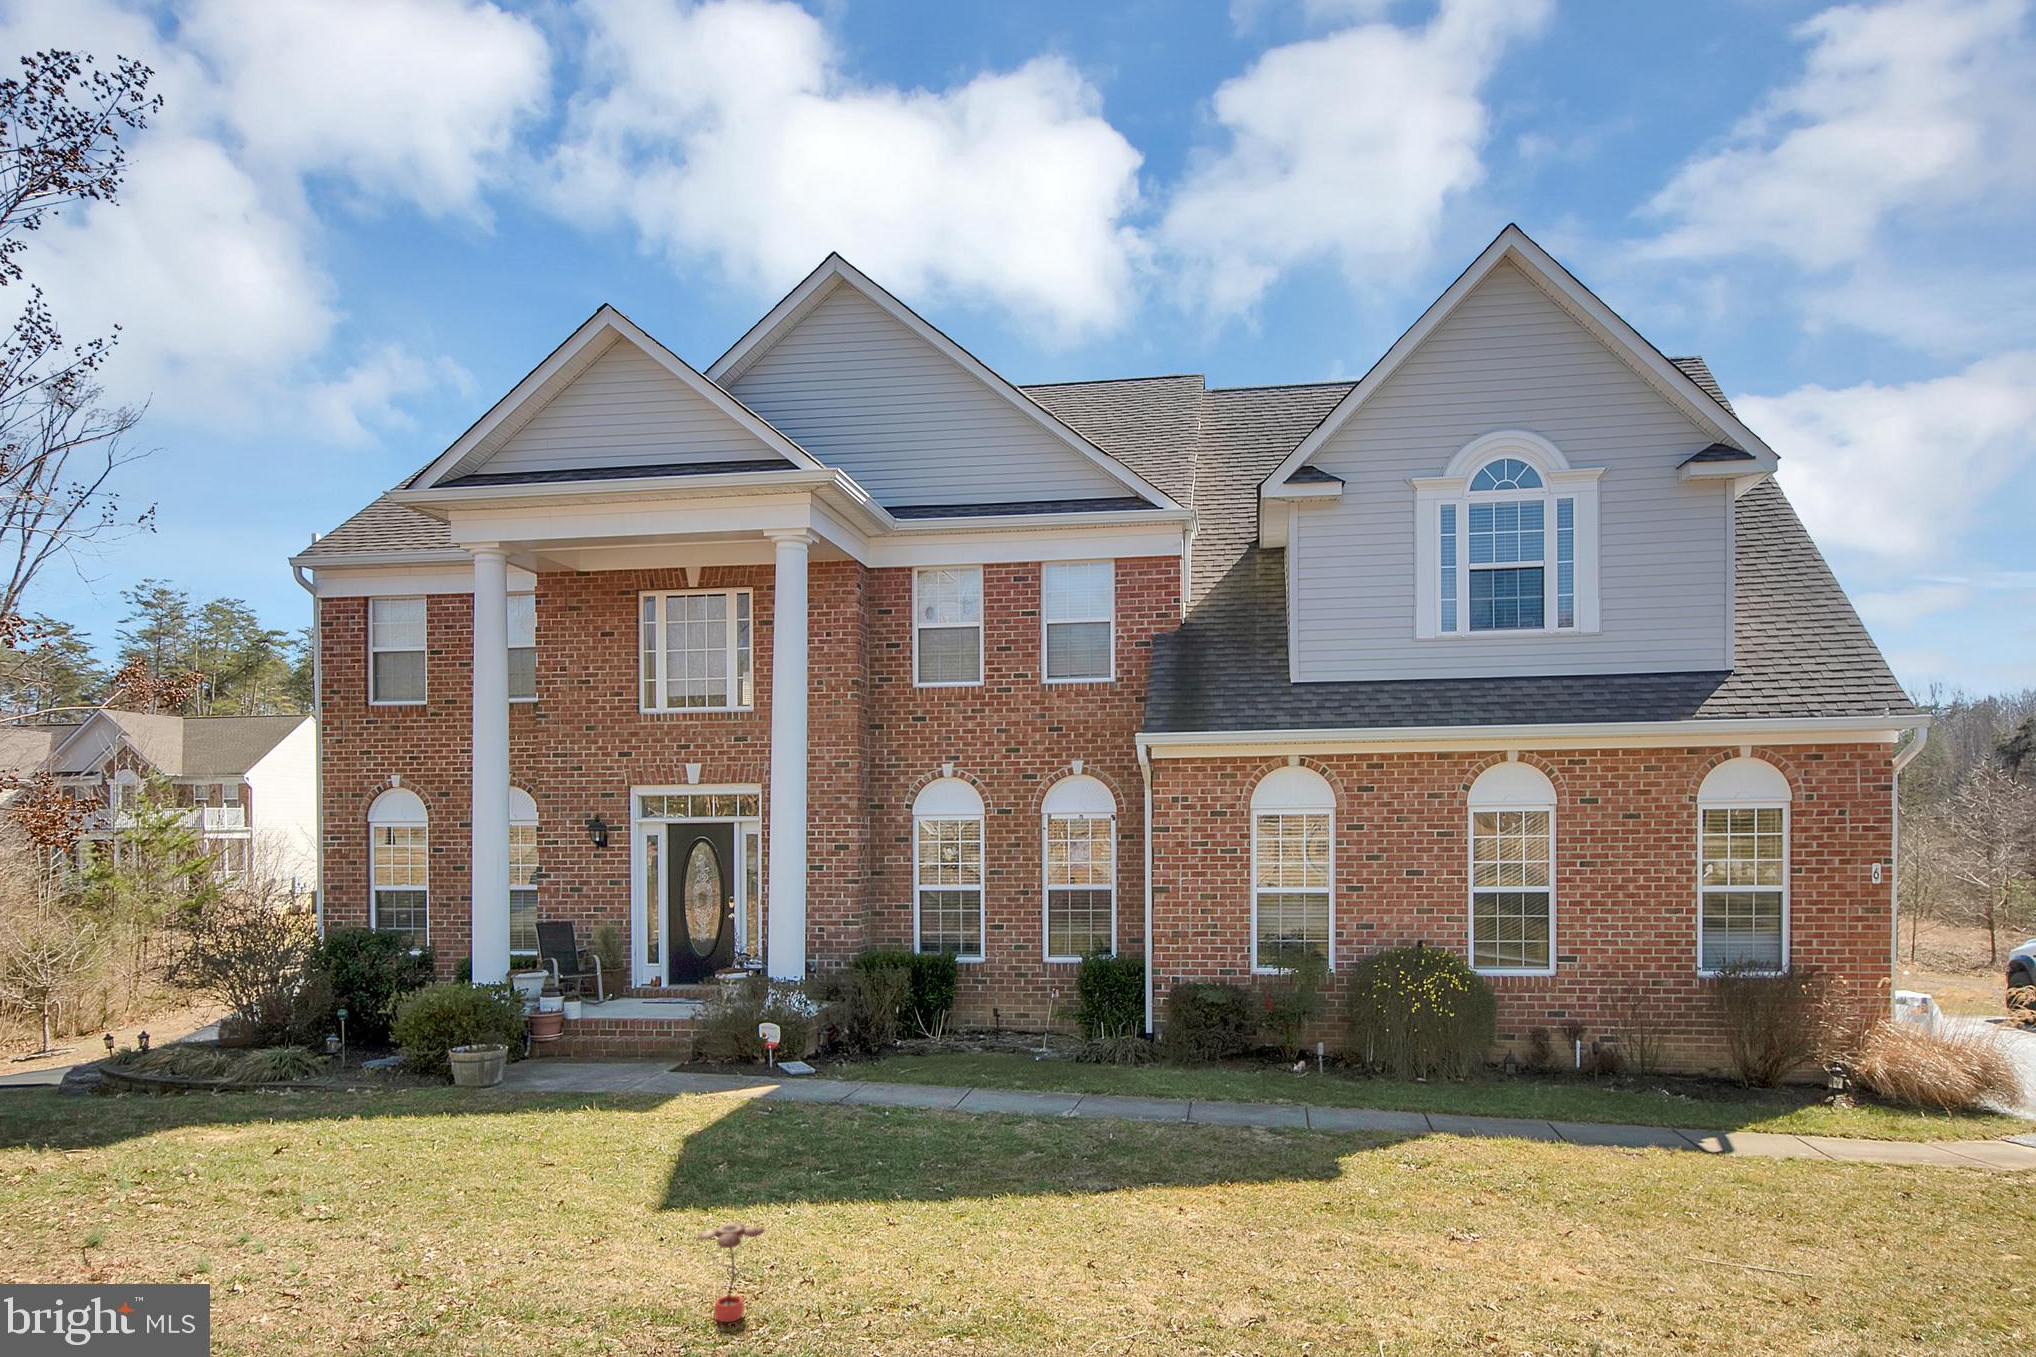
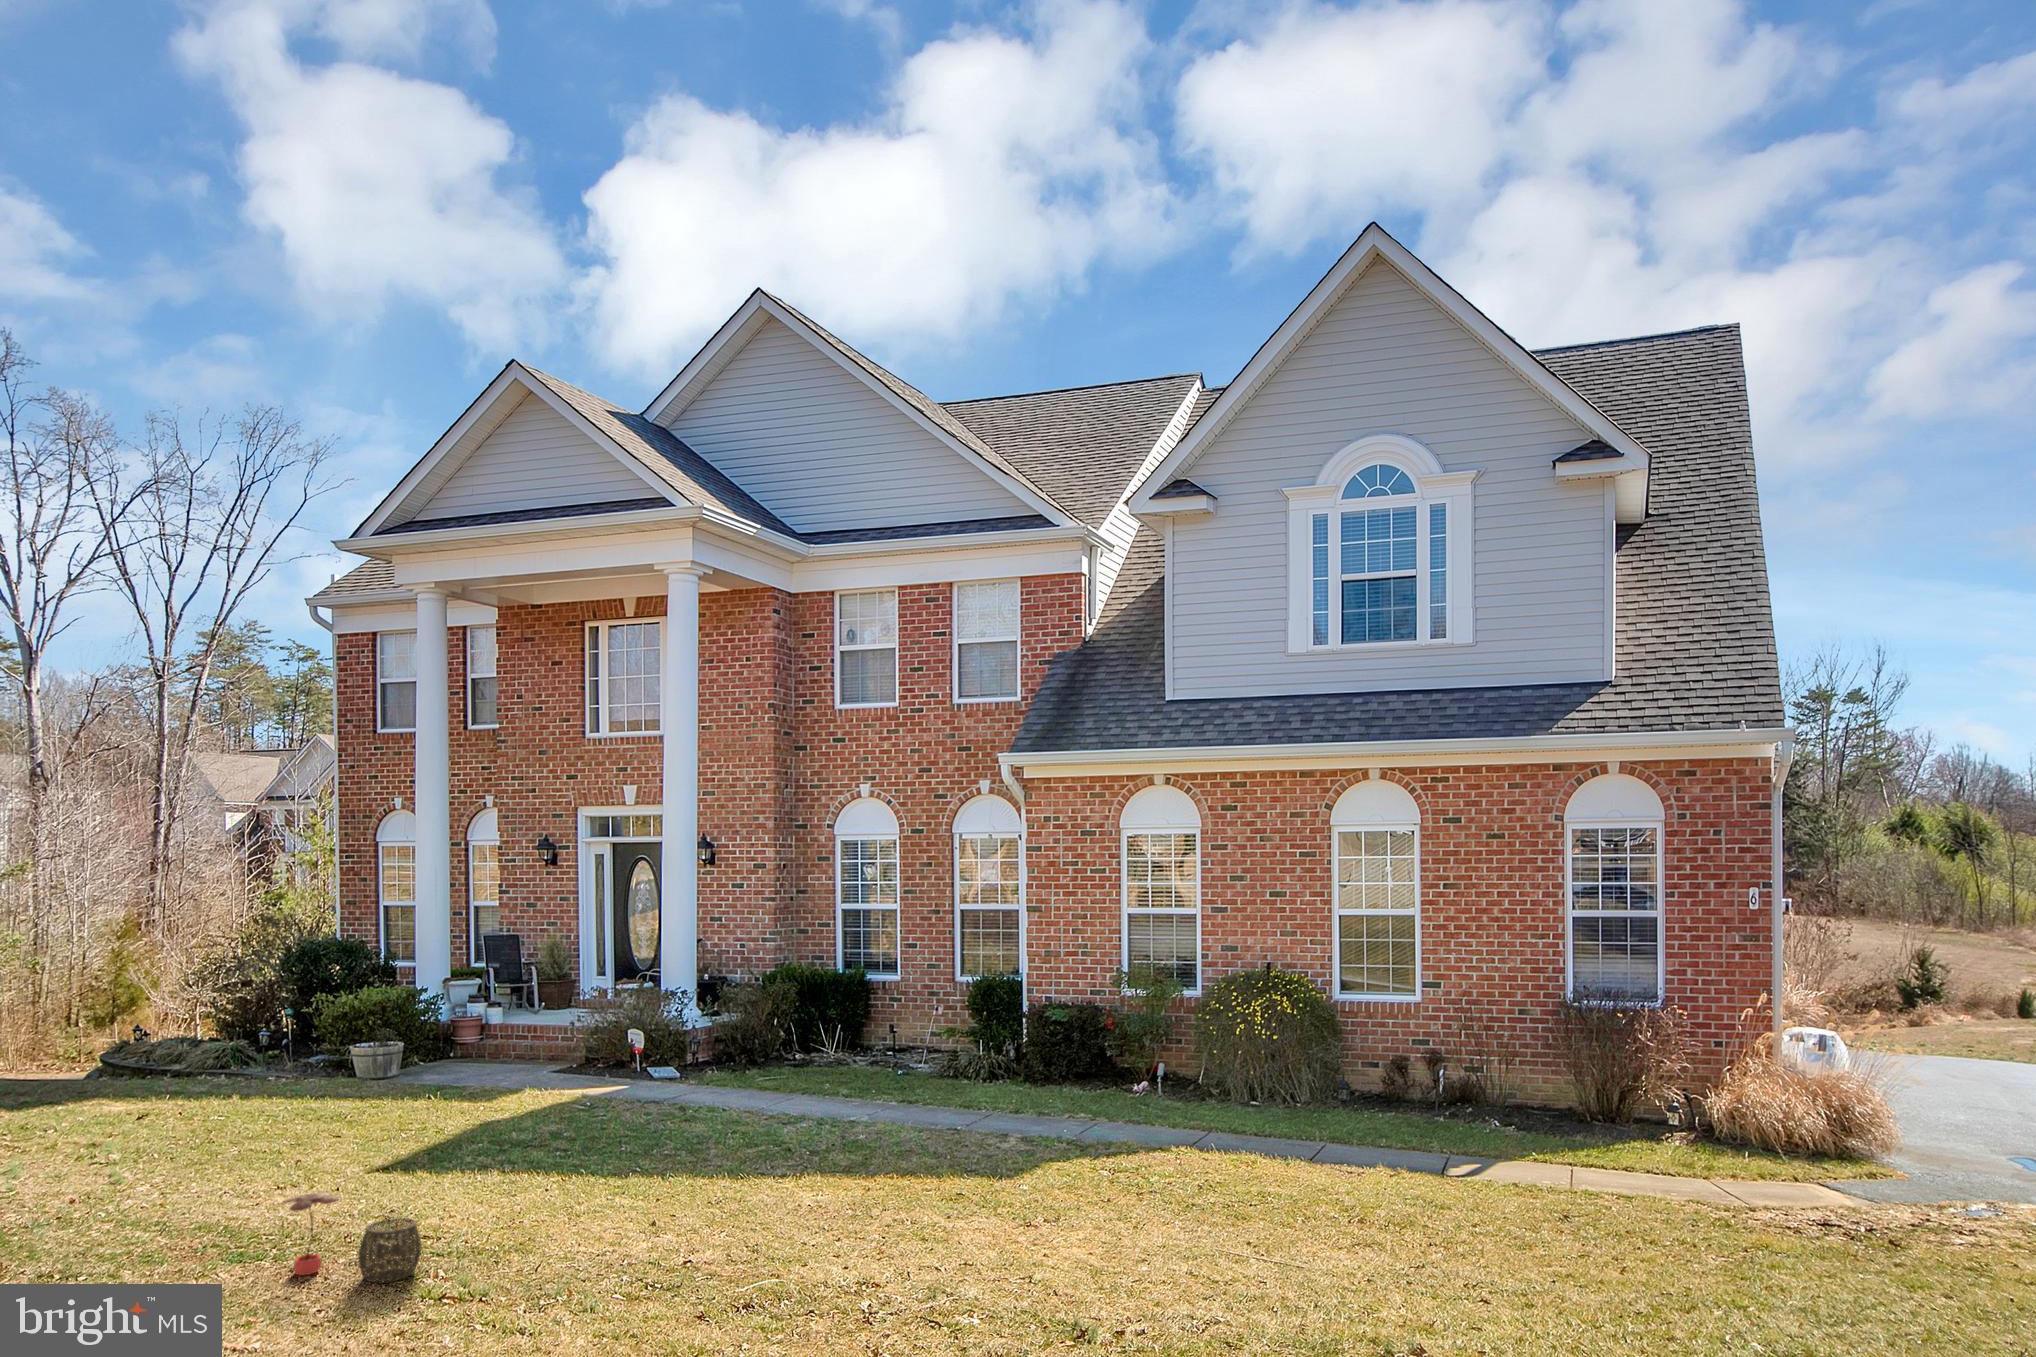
woven basket: present [218,1017,252,1047] -> present [358,1218,422,1283]

